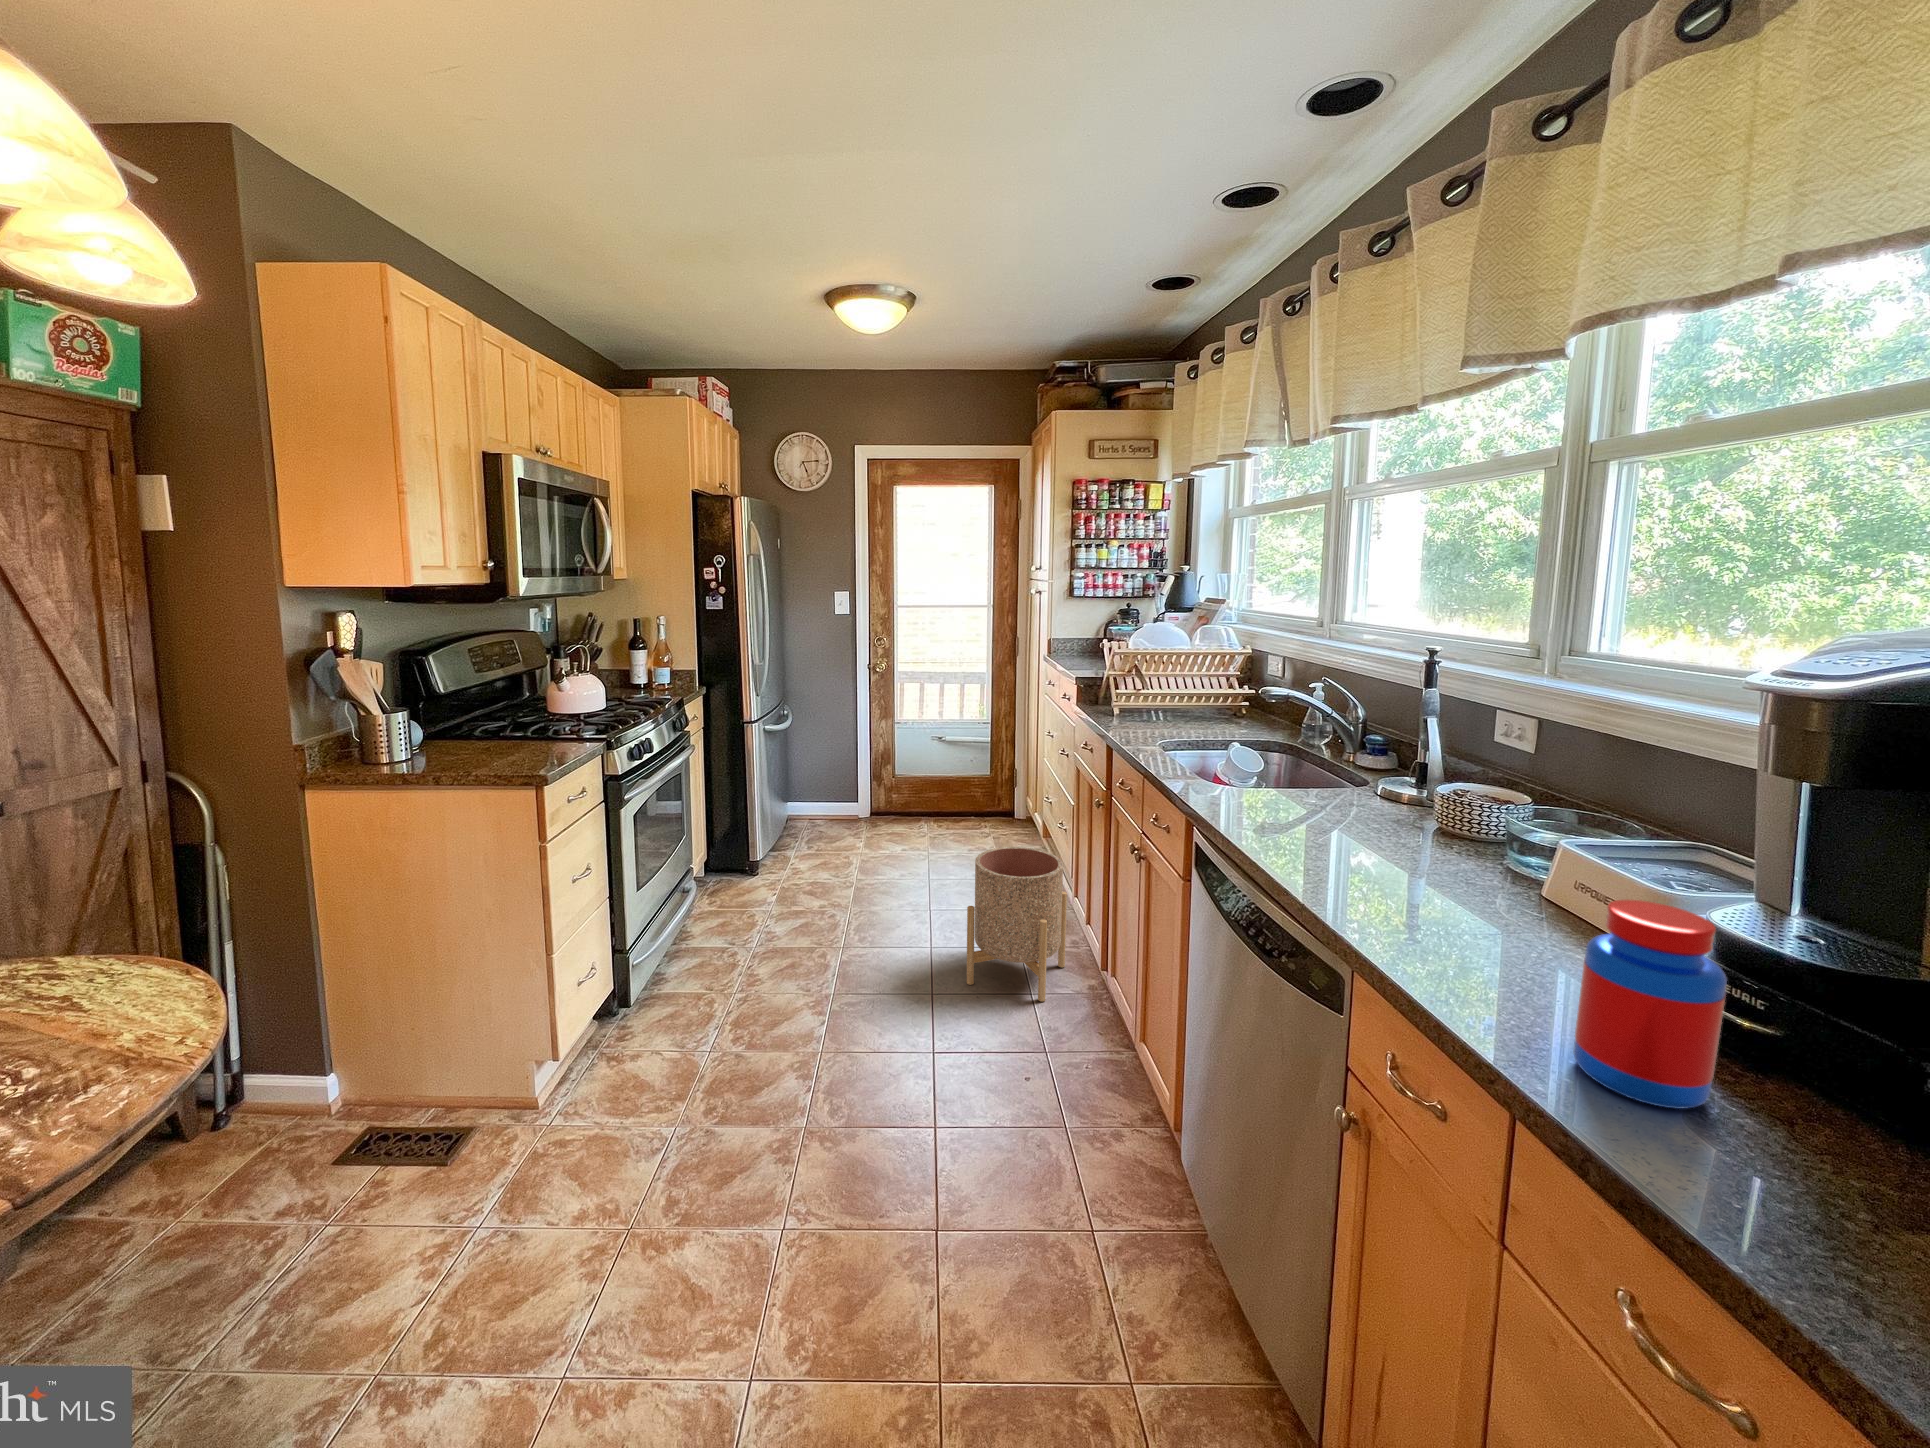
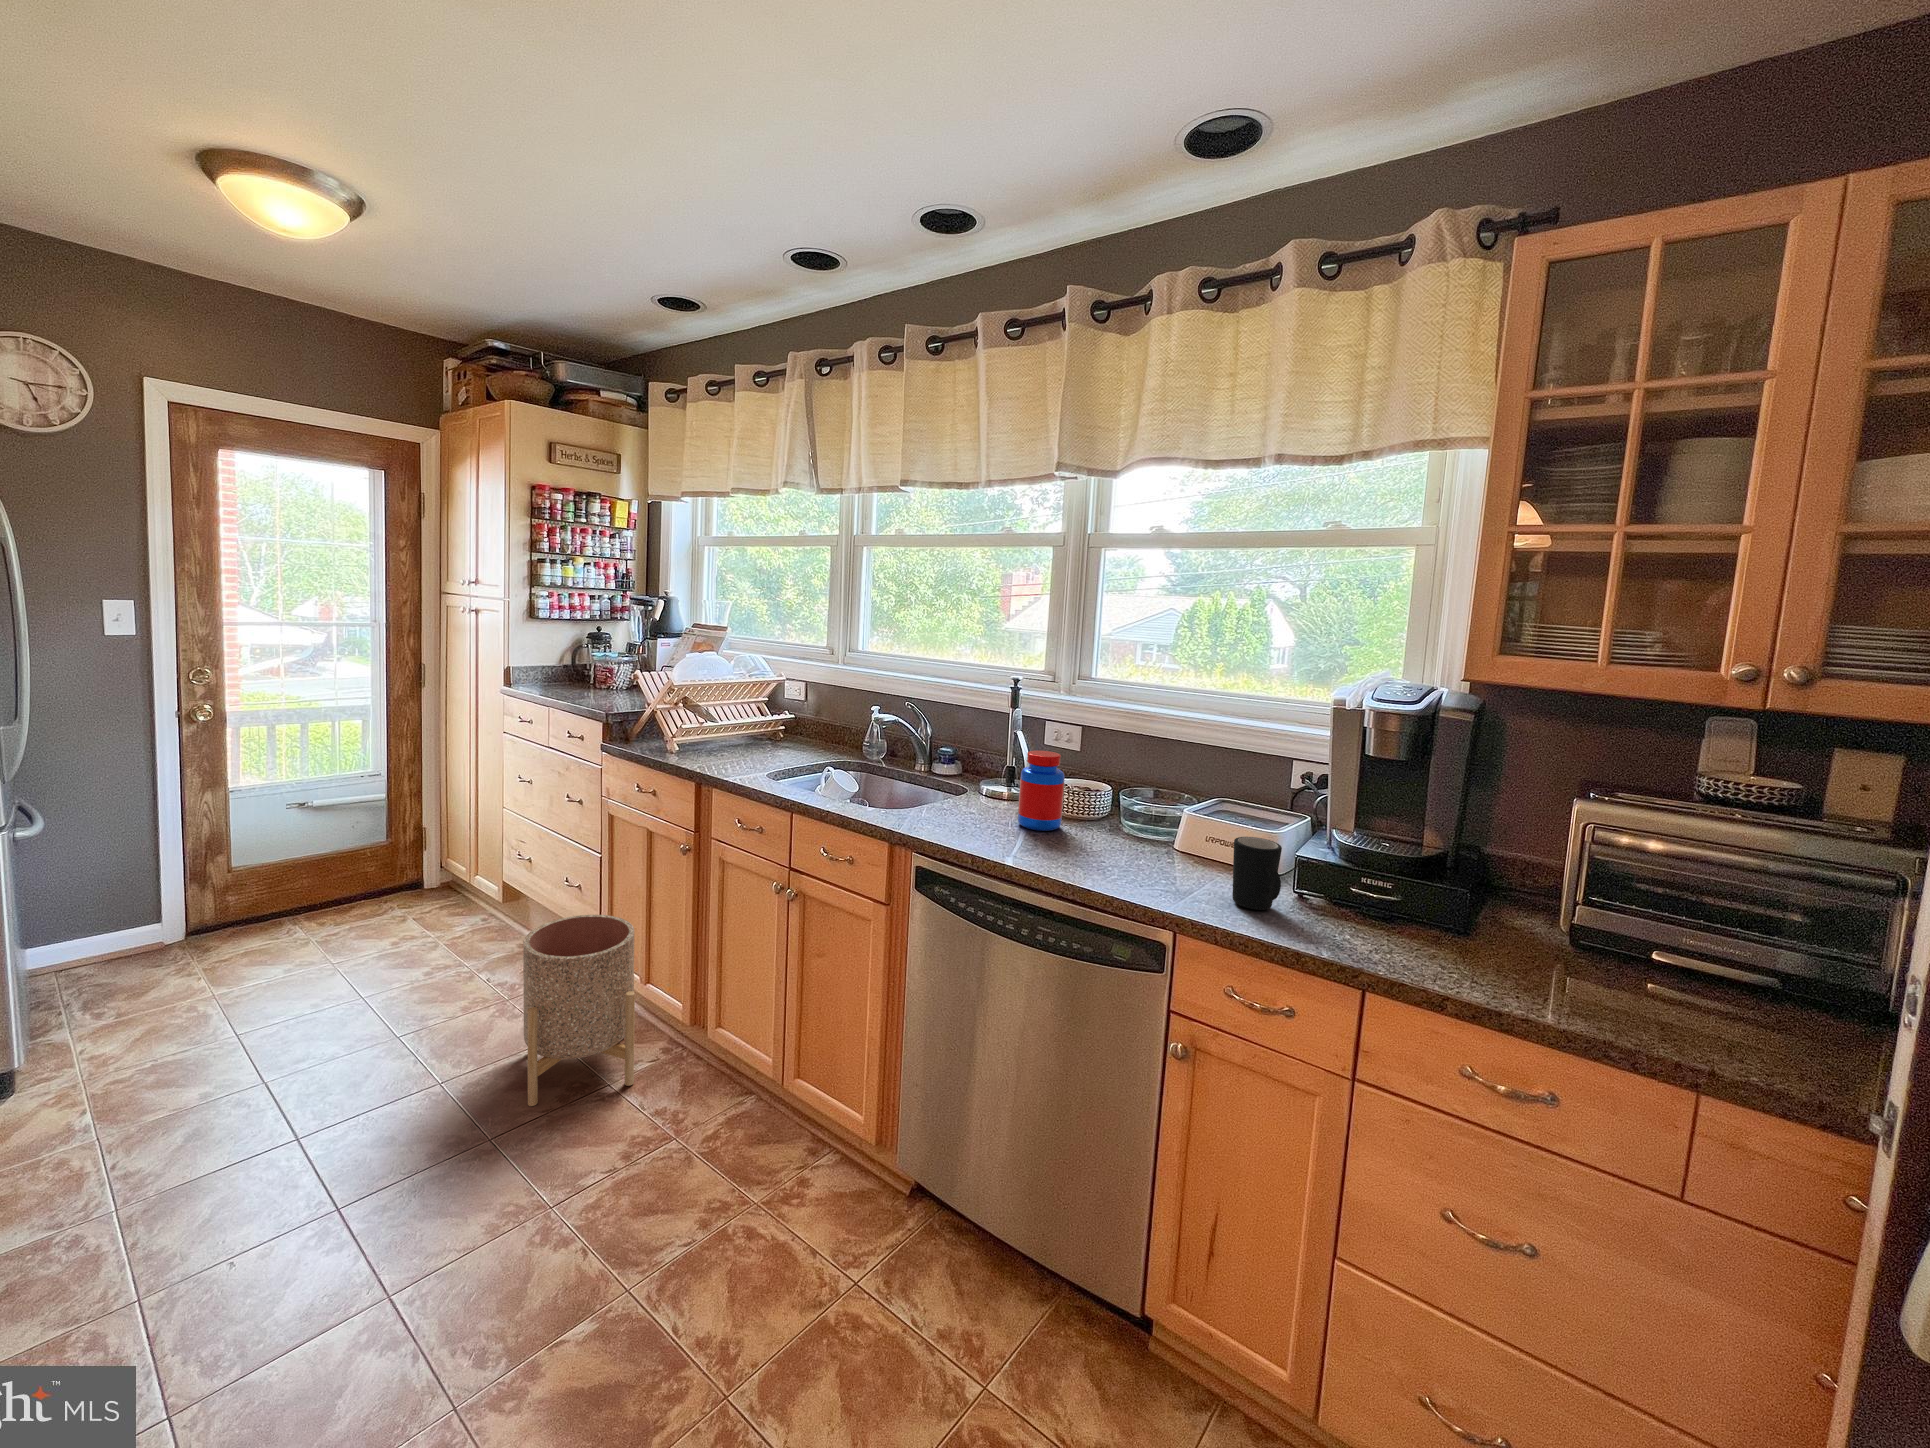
mug: none [1478,878,1560,988] -> present [1232,837,1282,910]
jar: present [1573,899,1727,1109] -> present [1018,751,1065,831]

